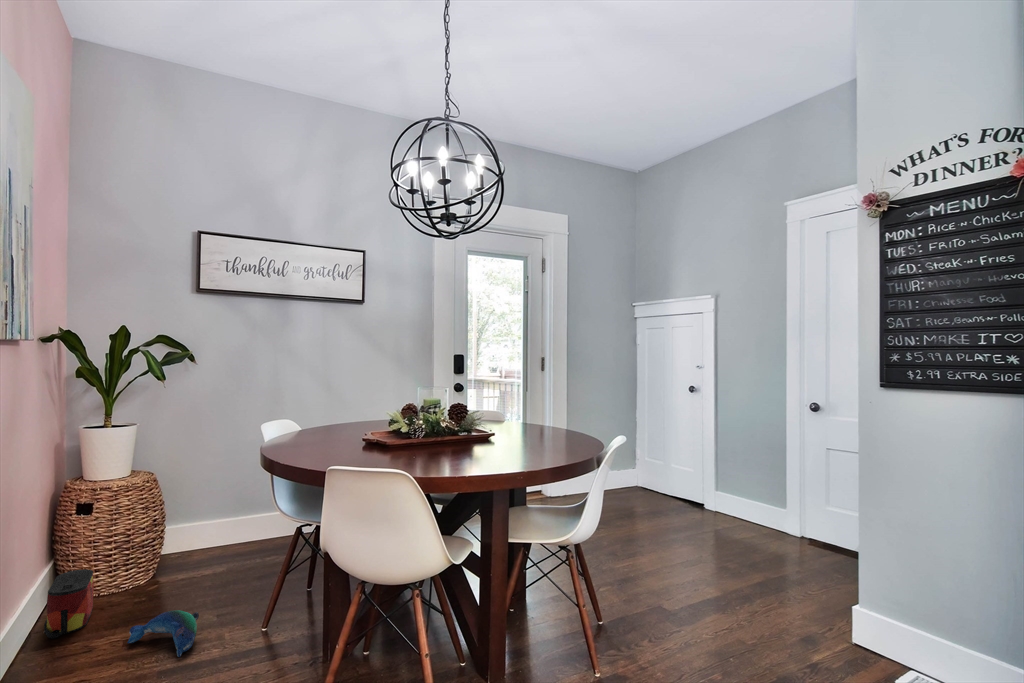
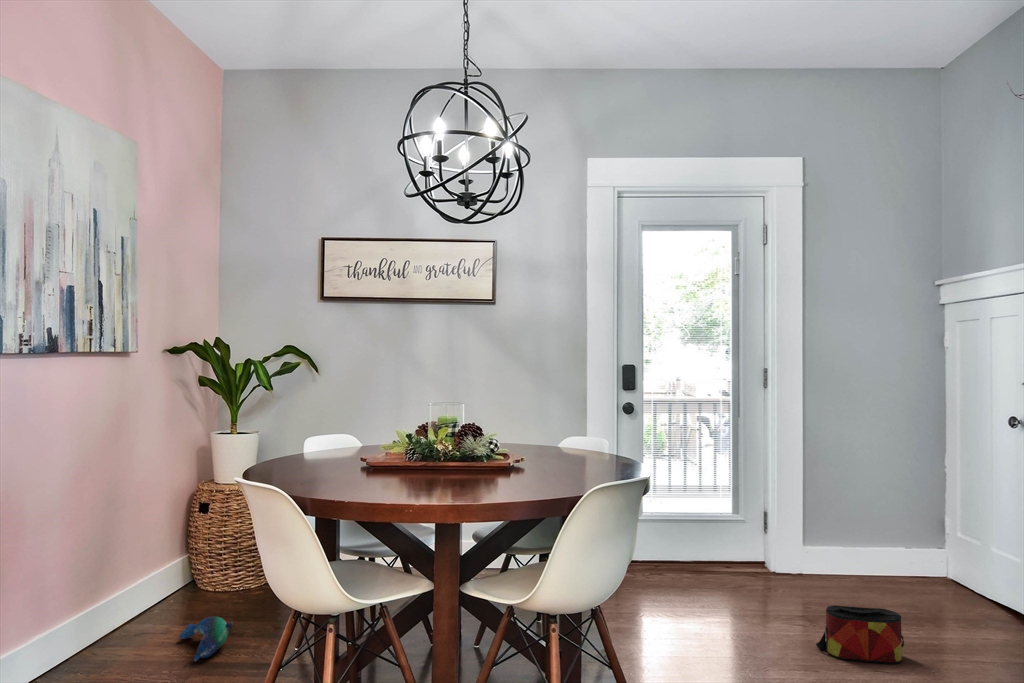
bag: present [44,569,93,639] -> present [816,605,904,664]

